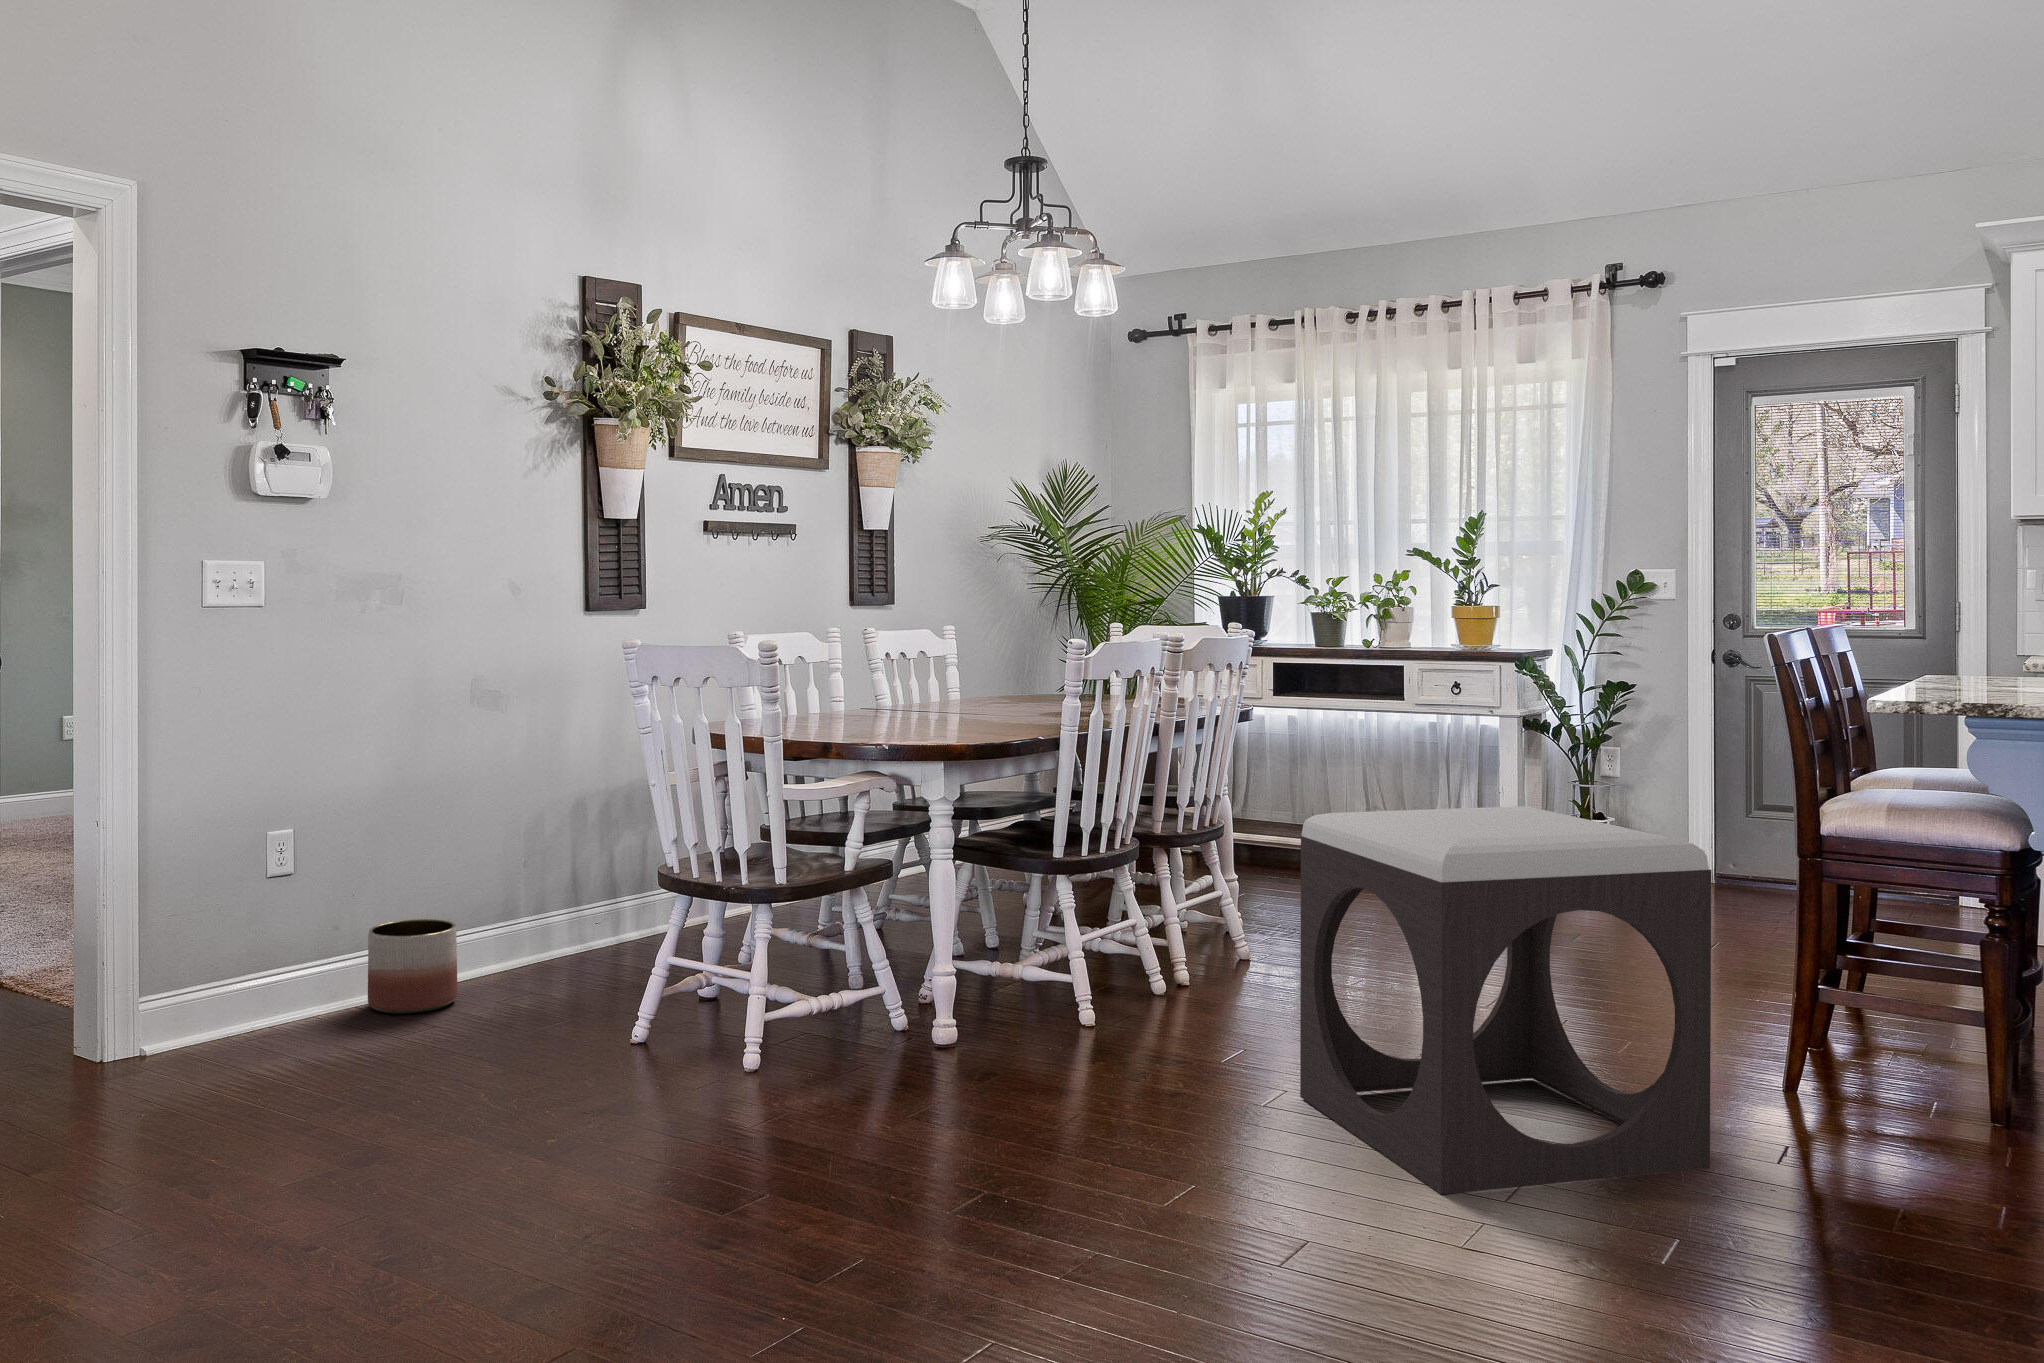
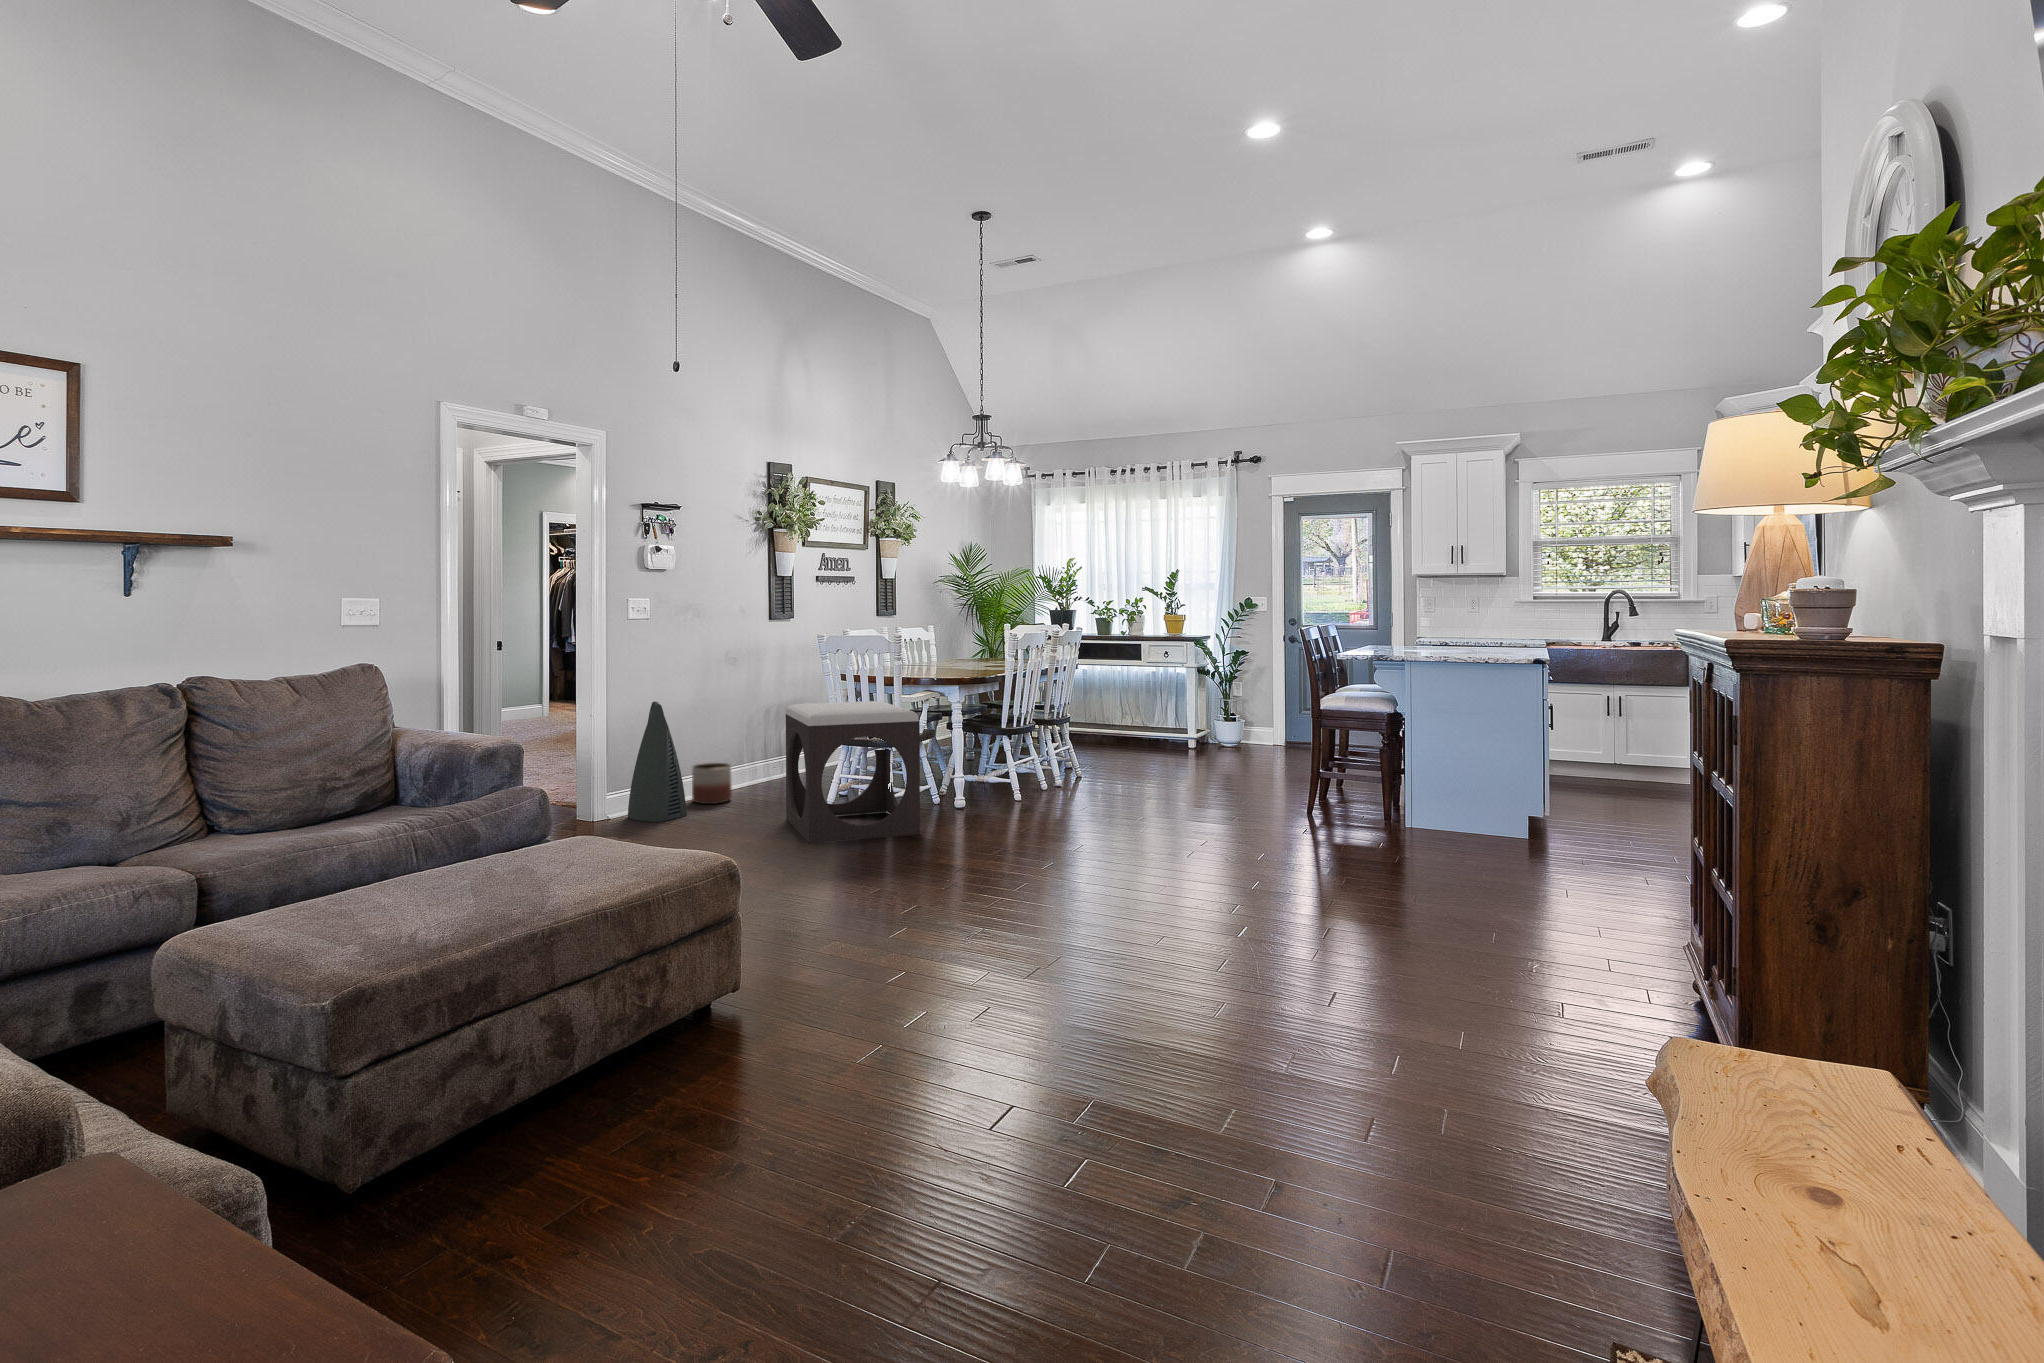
air purifier: none [188,789,320,1065] -> present [628,702,687,822]
footstool: present [1300,806,1711,1194] -> present [786,701,920,843]

